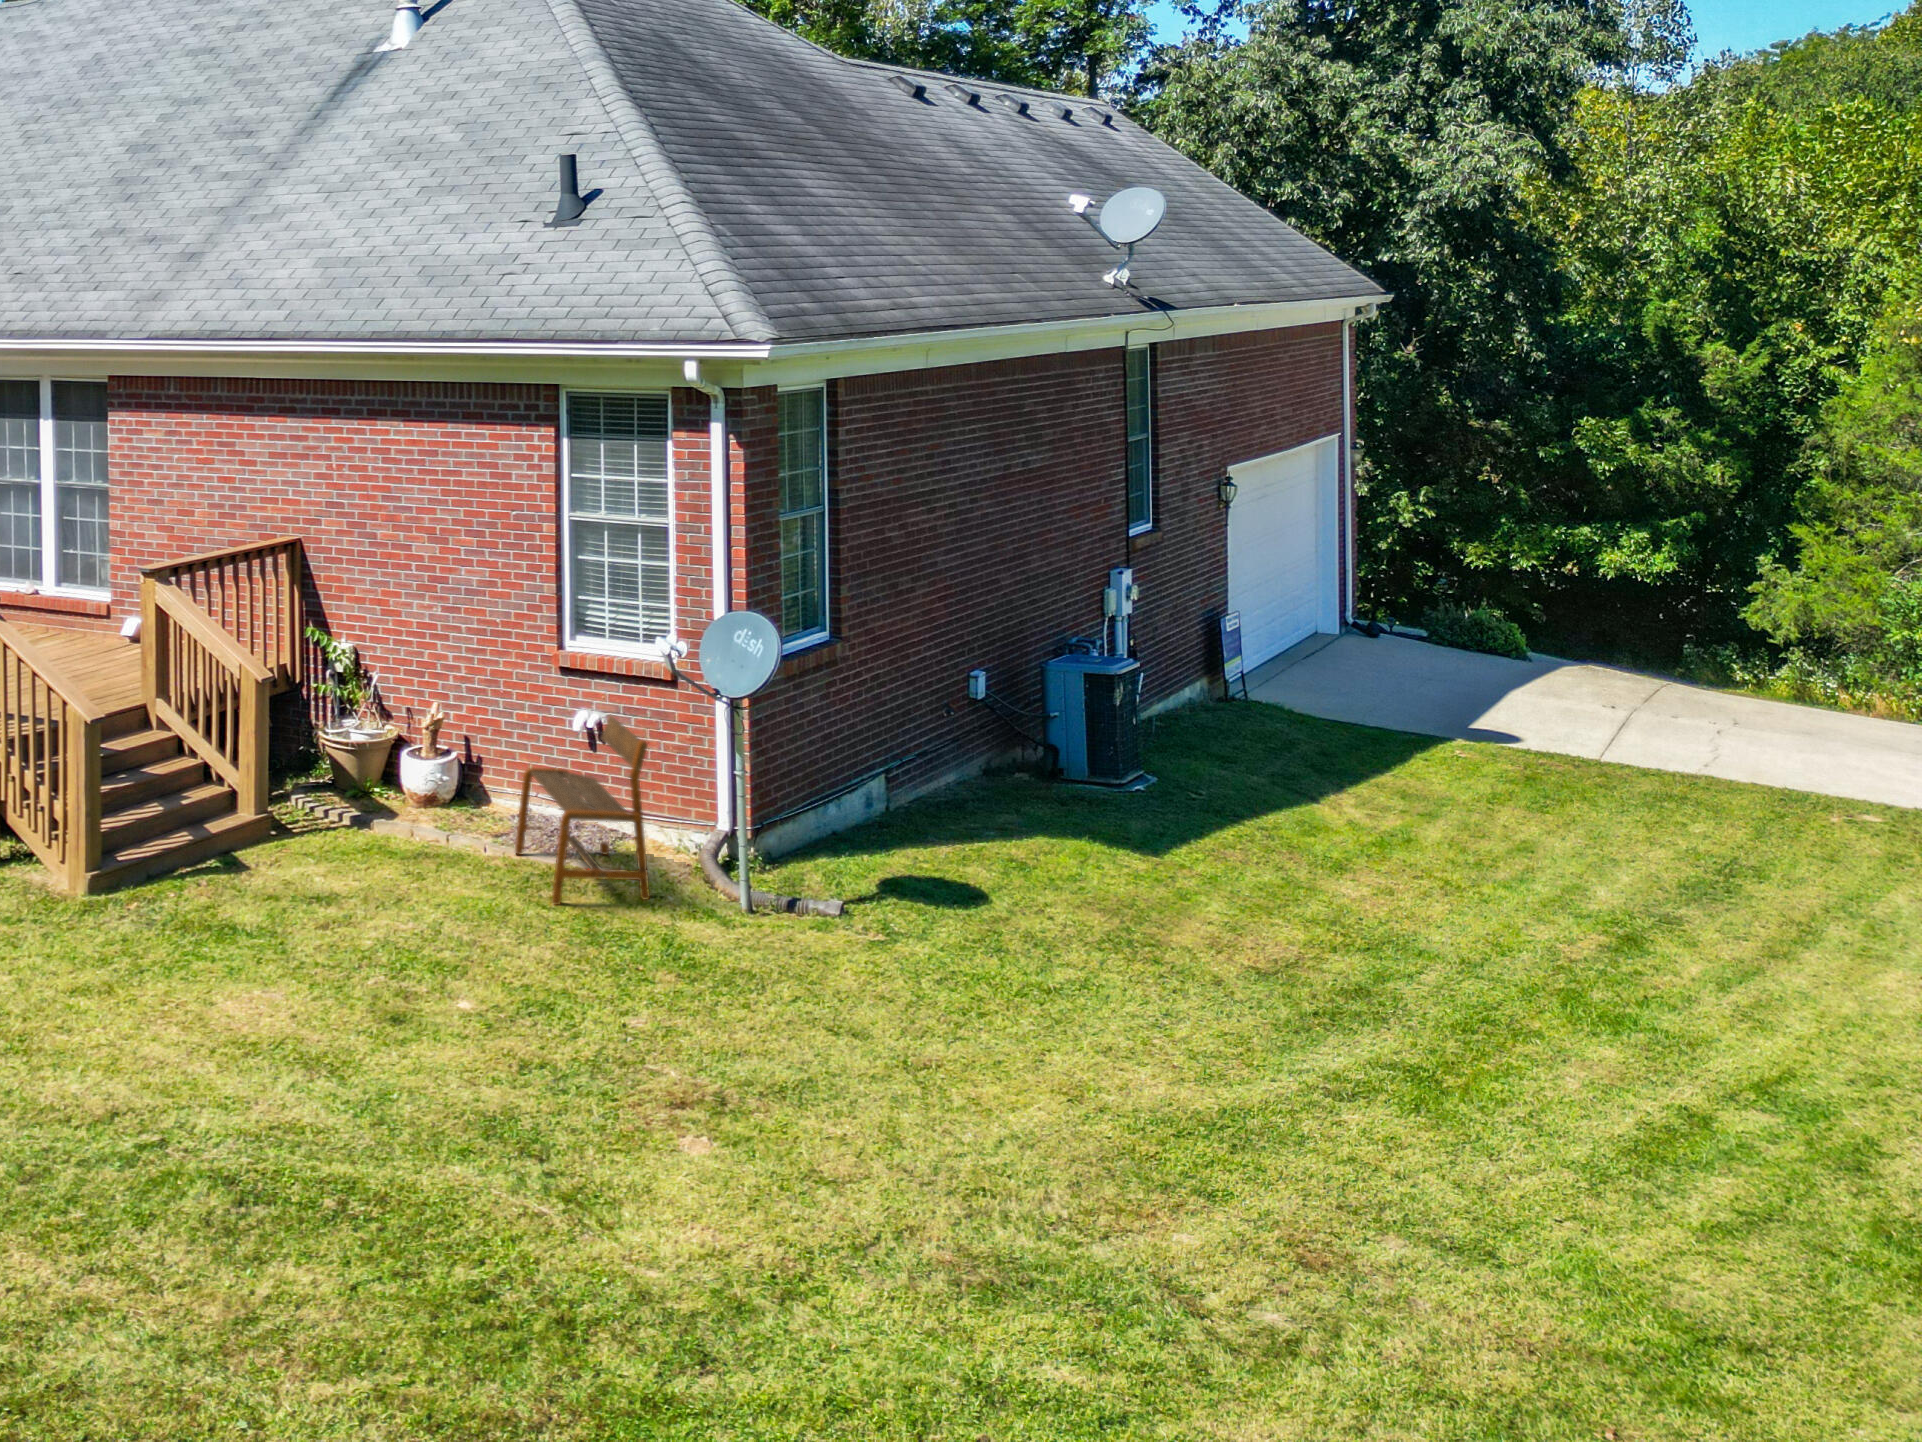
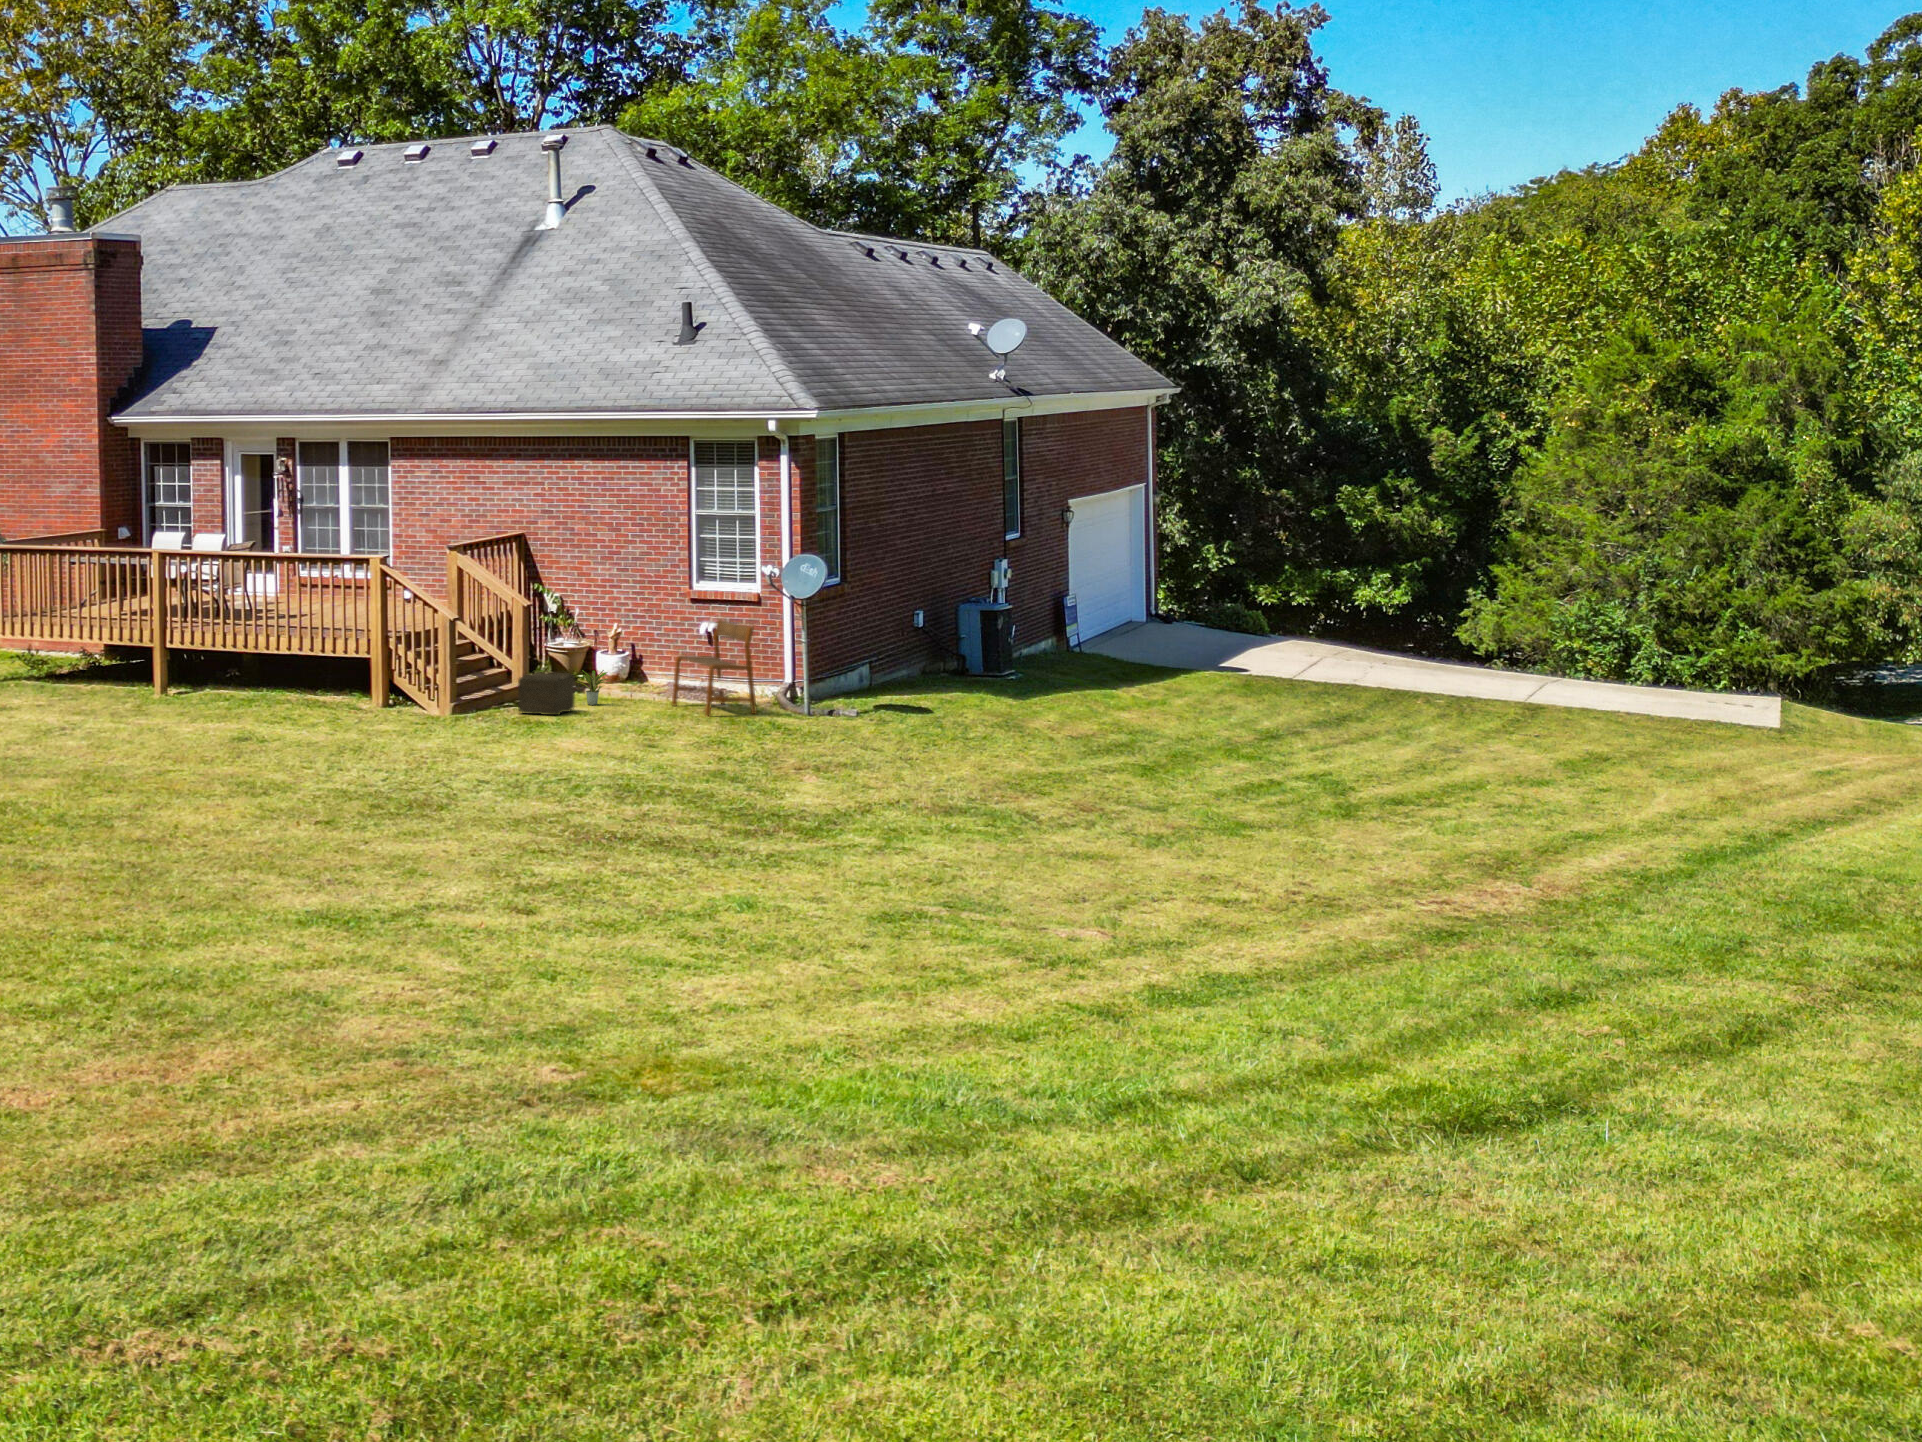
potted plant: none [347,782,412,843] -> present [575,670,609,705]
wooden crate: none [231,790,338,880] -> present [518,672,575,715]

